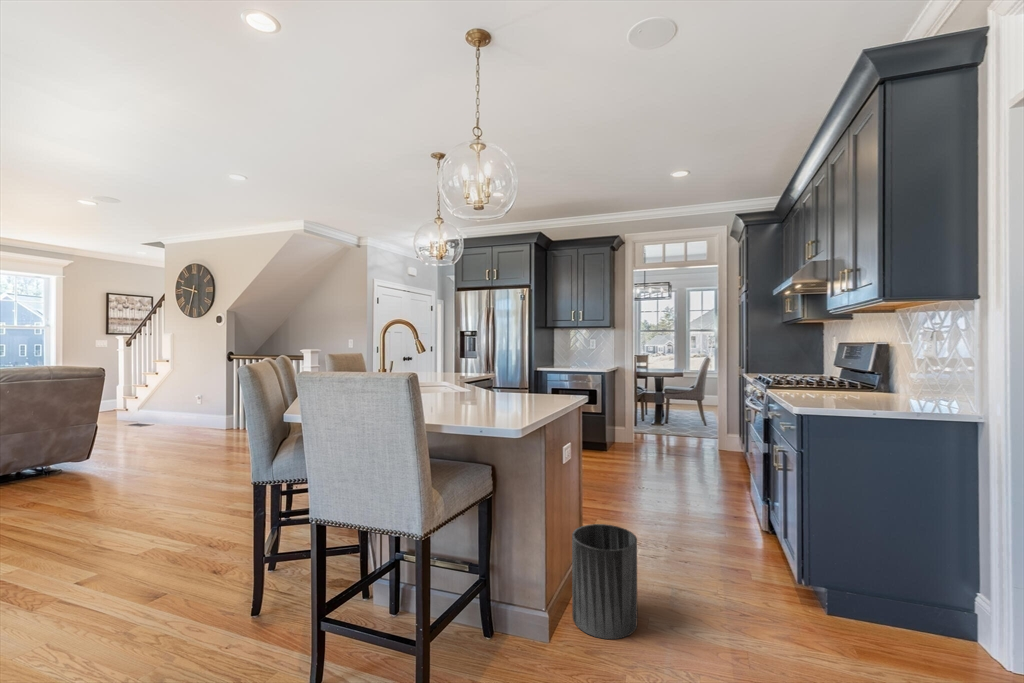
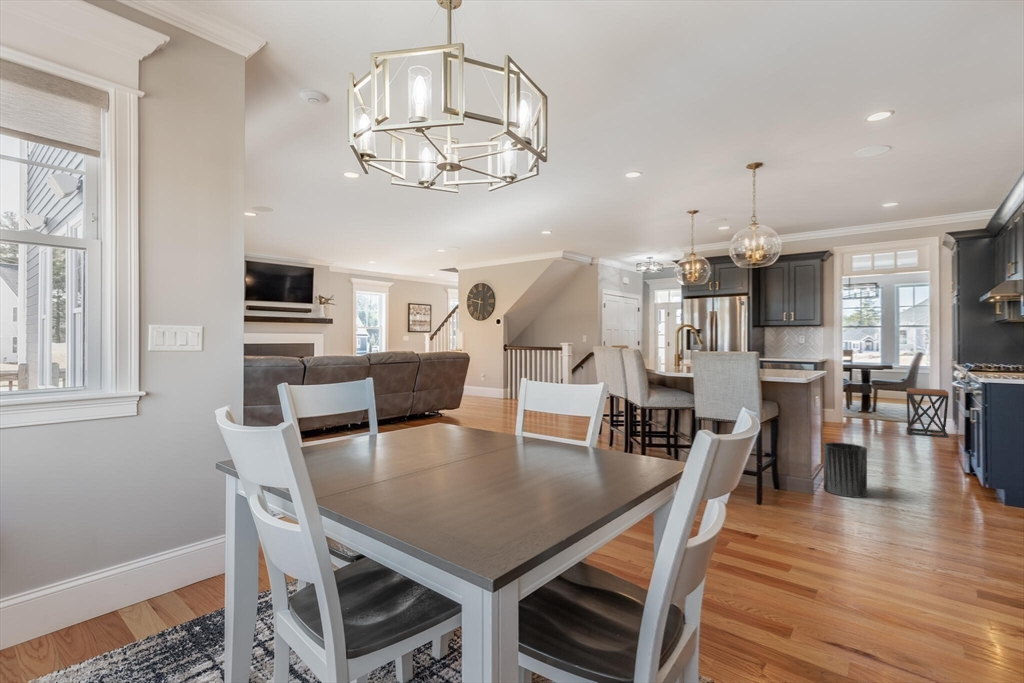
stool: none [696,400,737,459] -> present [907,388,949,438]

